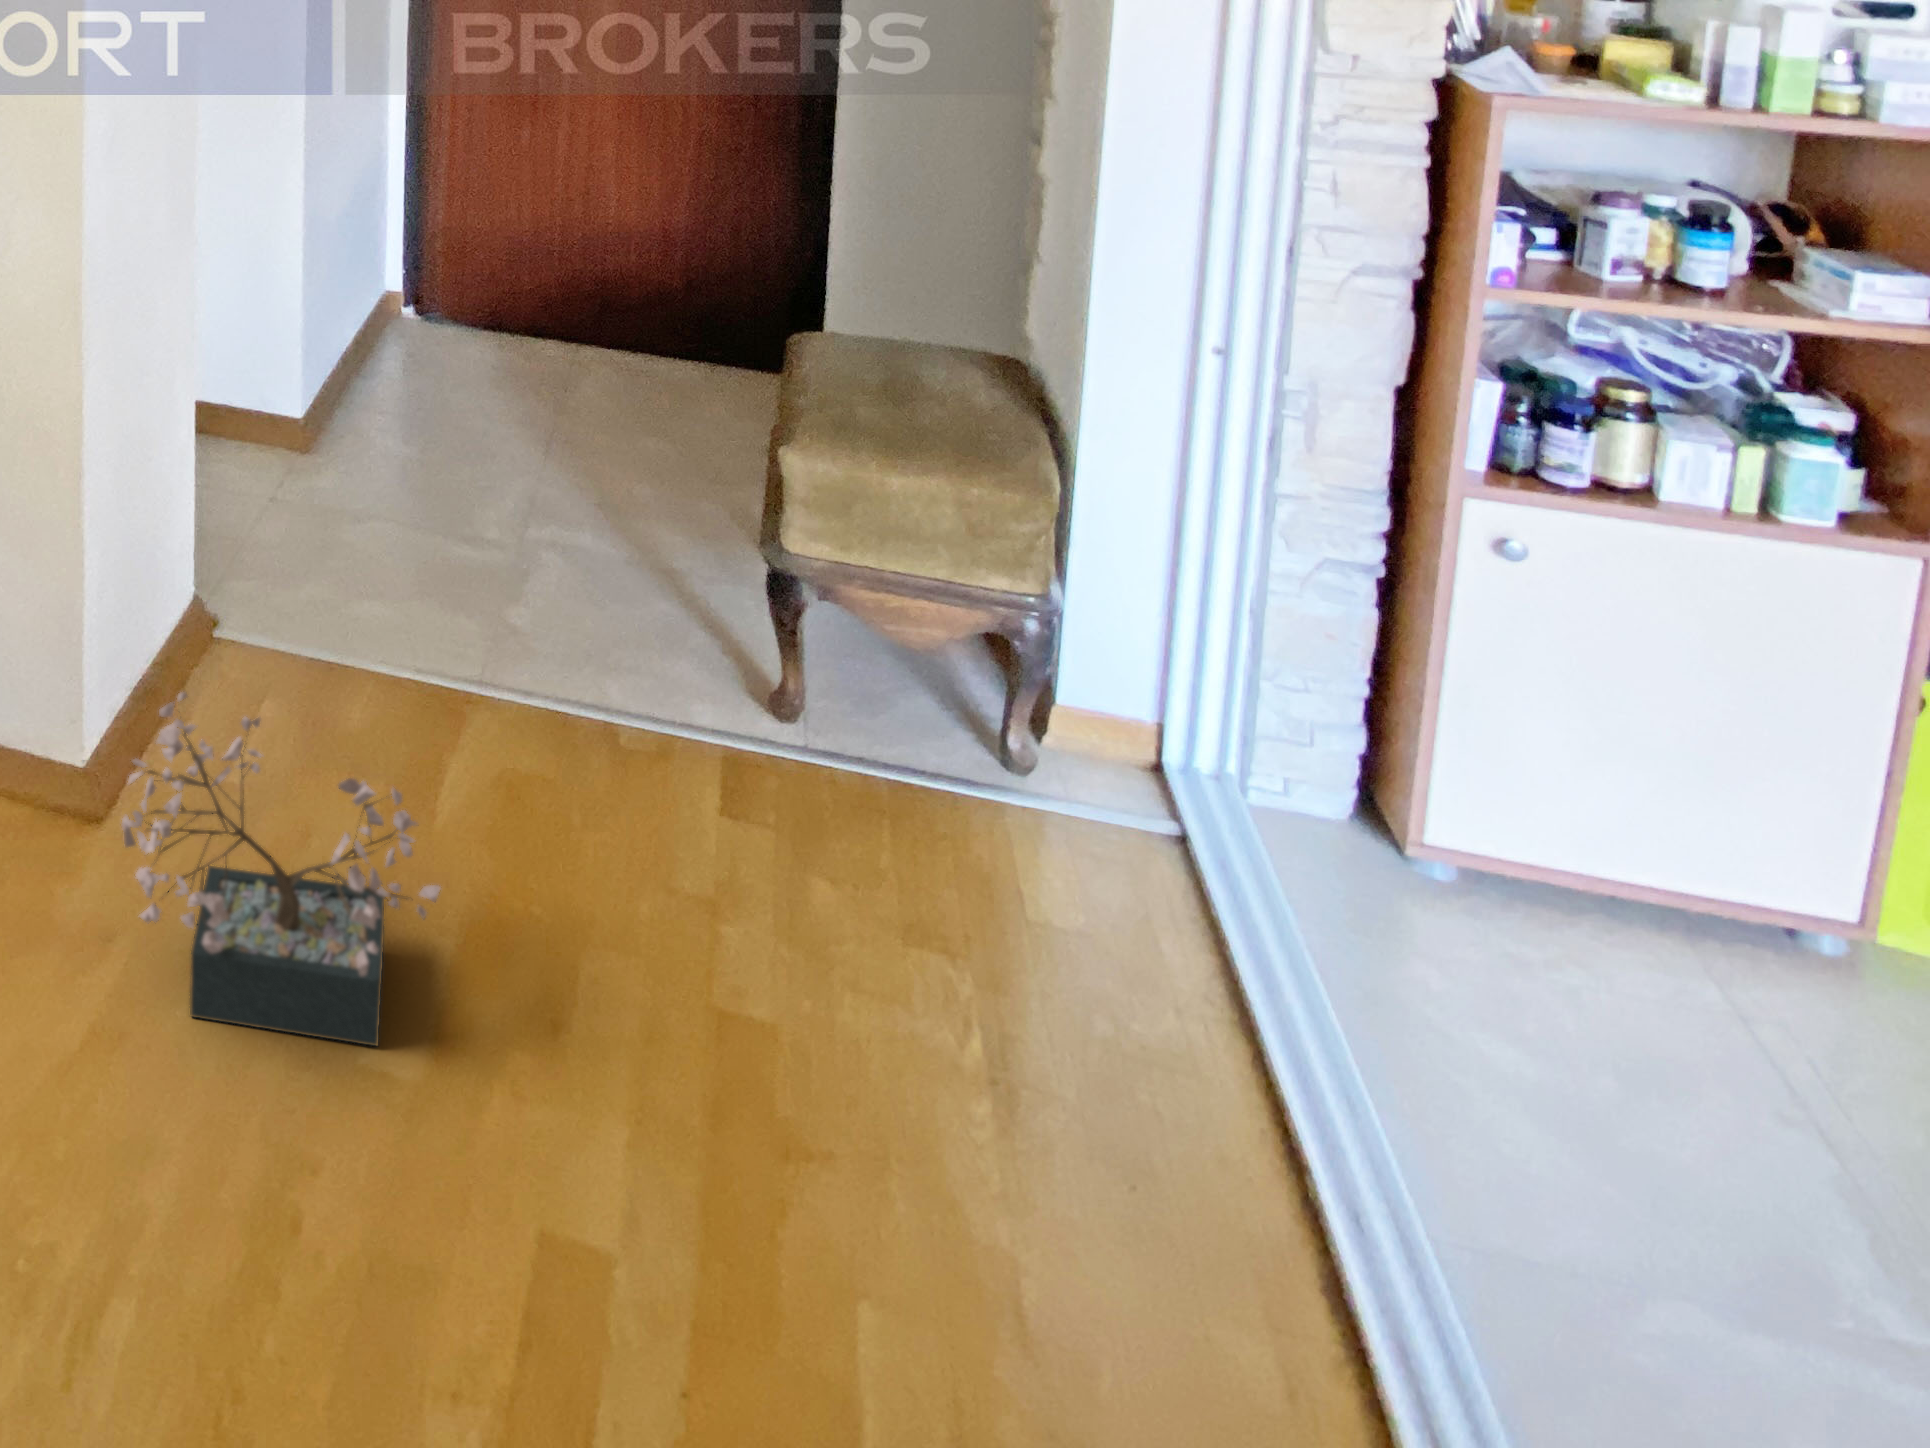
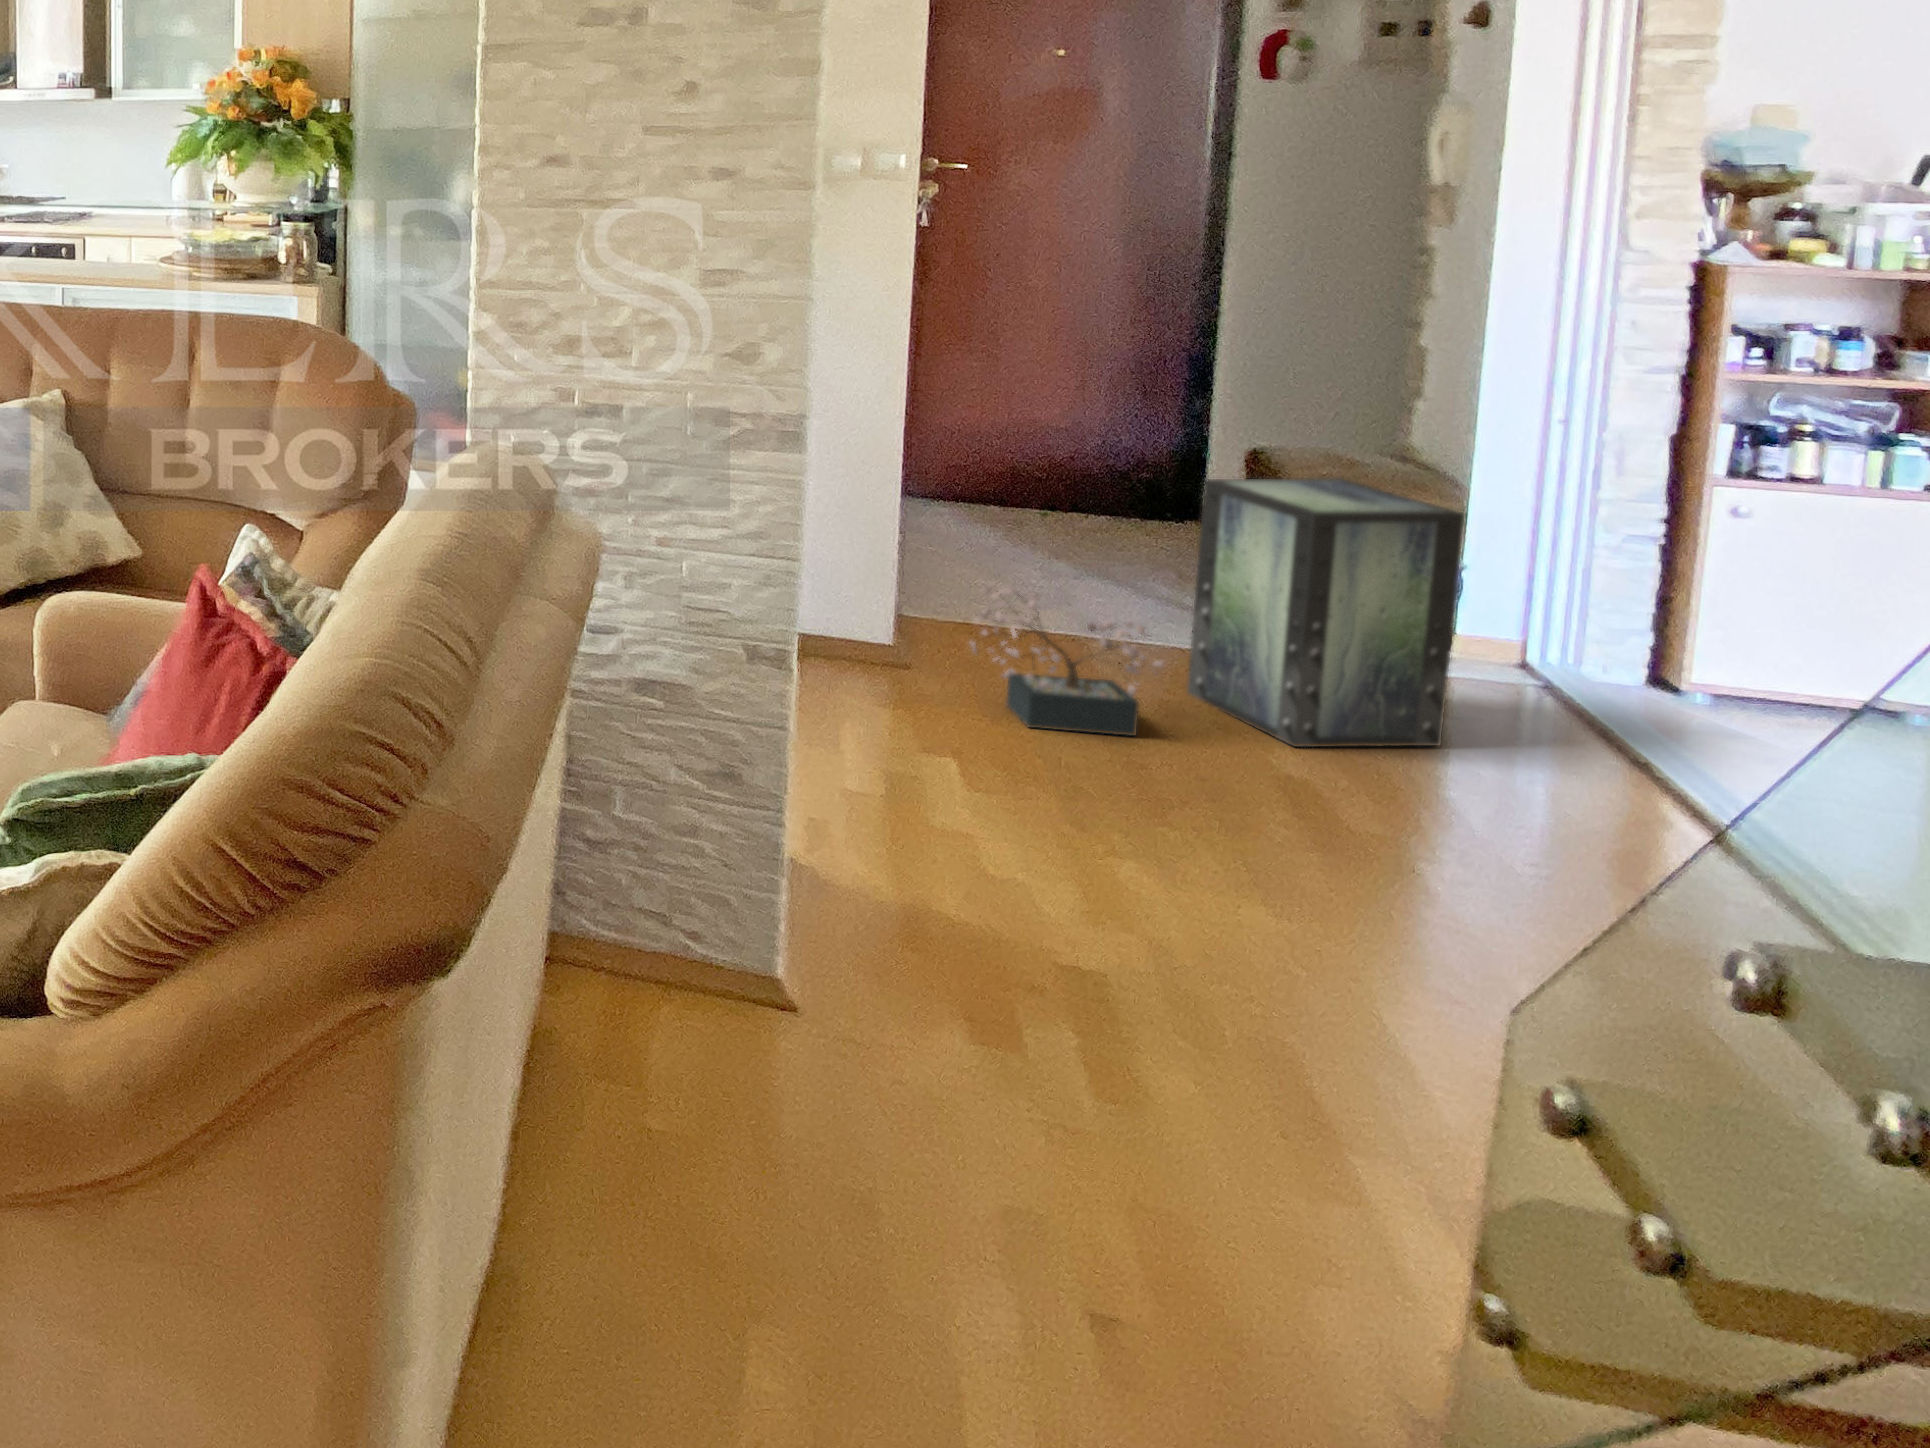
storage box: none [568,473,982,1075] -> present [1187,478,1464,747]

